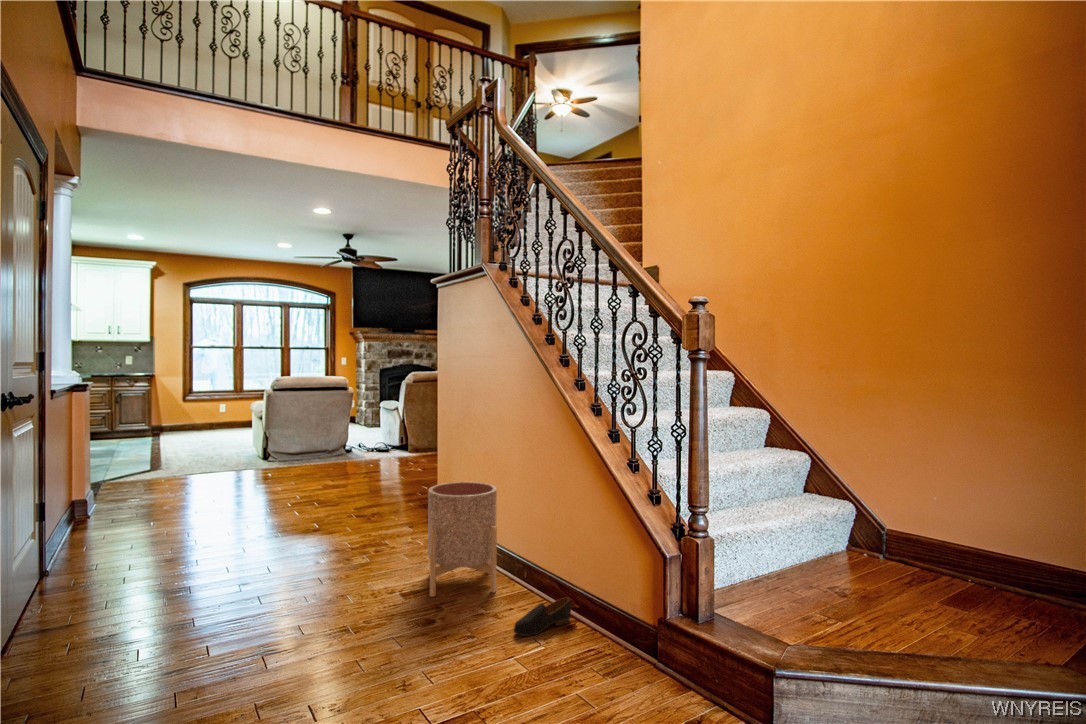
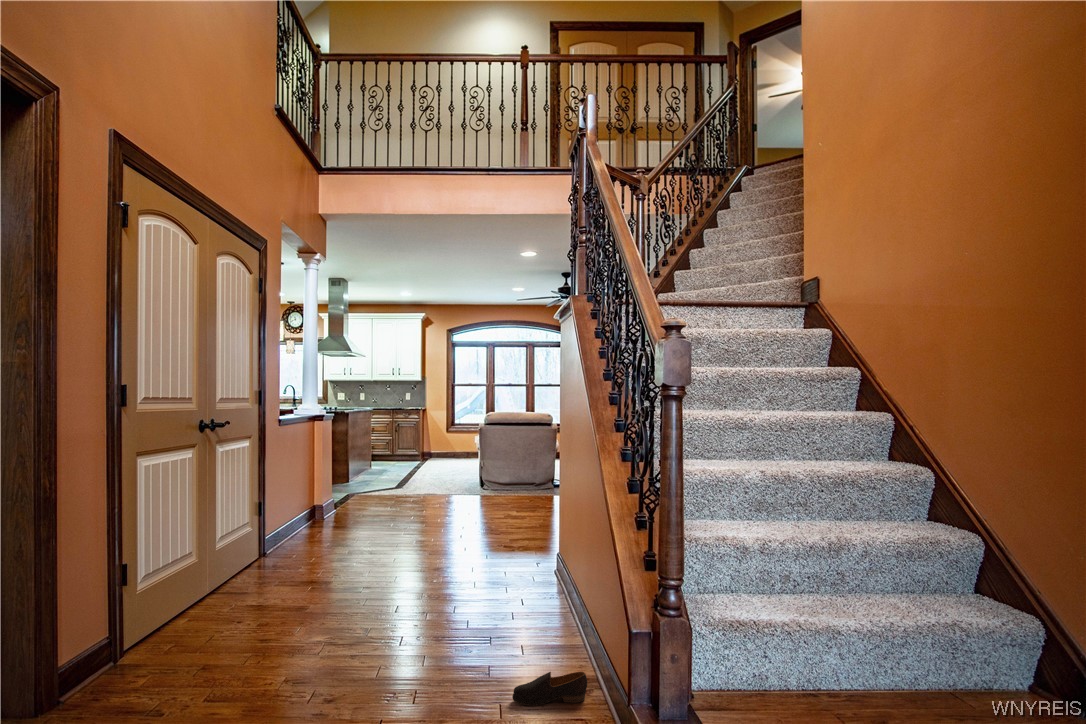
planter: present [428,482,497,597] -> none [480,526,563,651]

